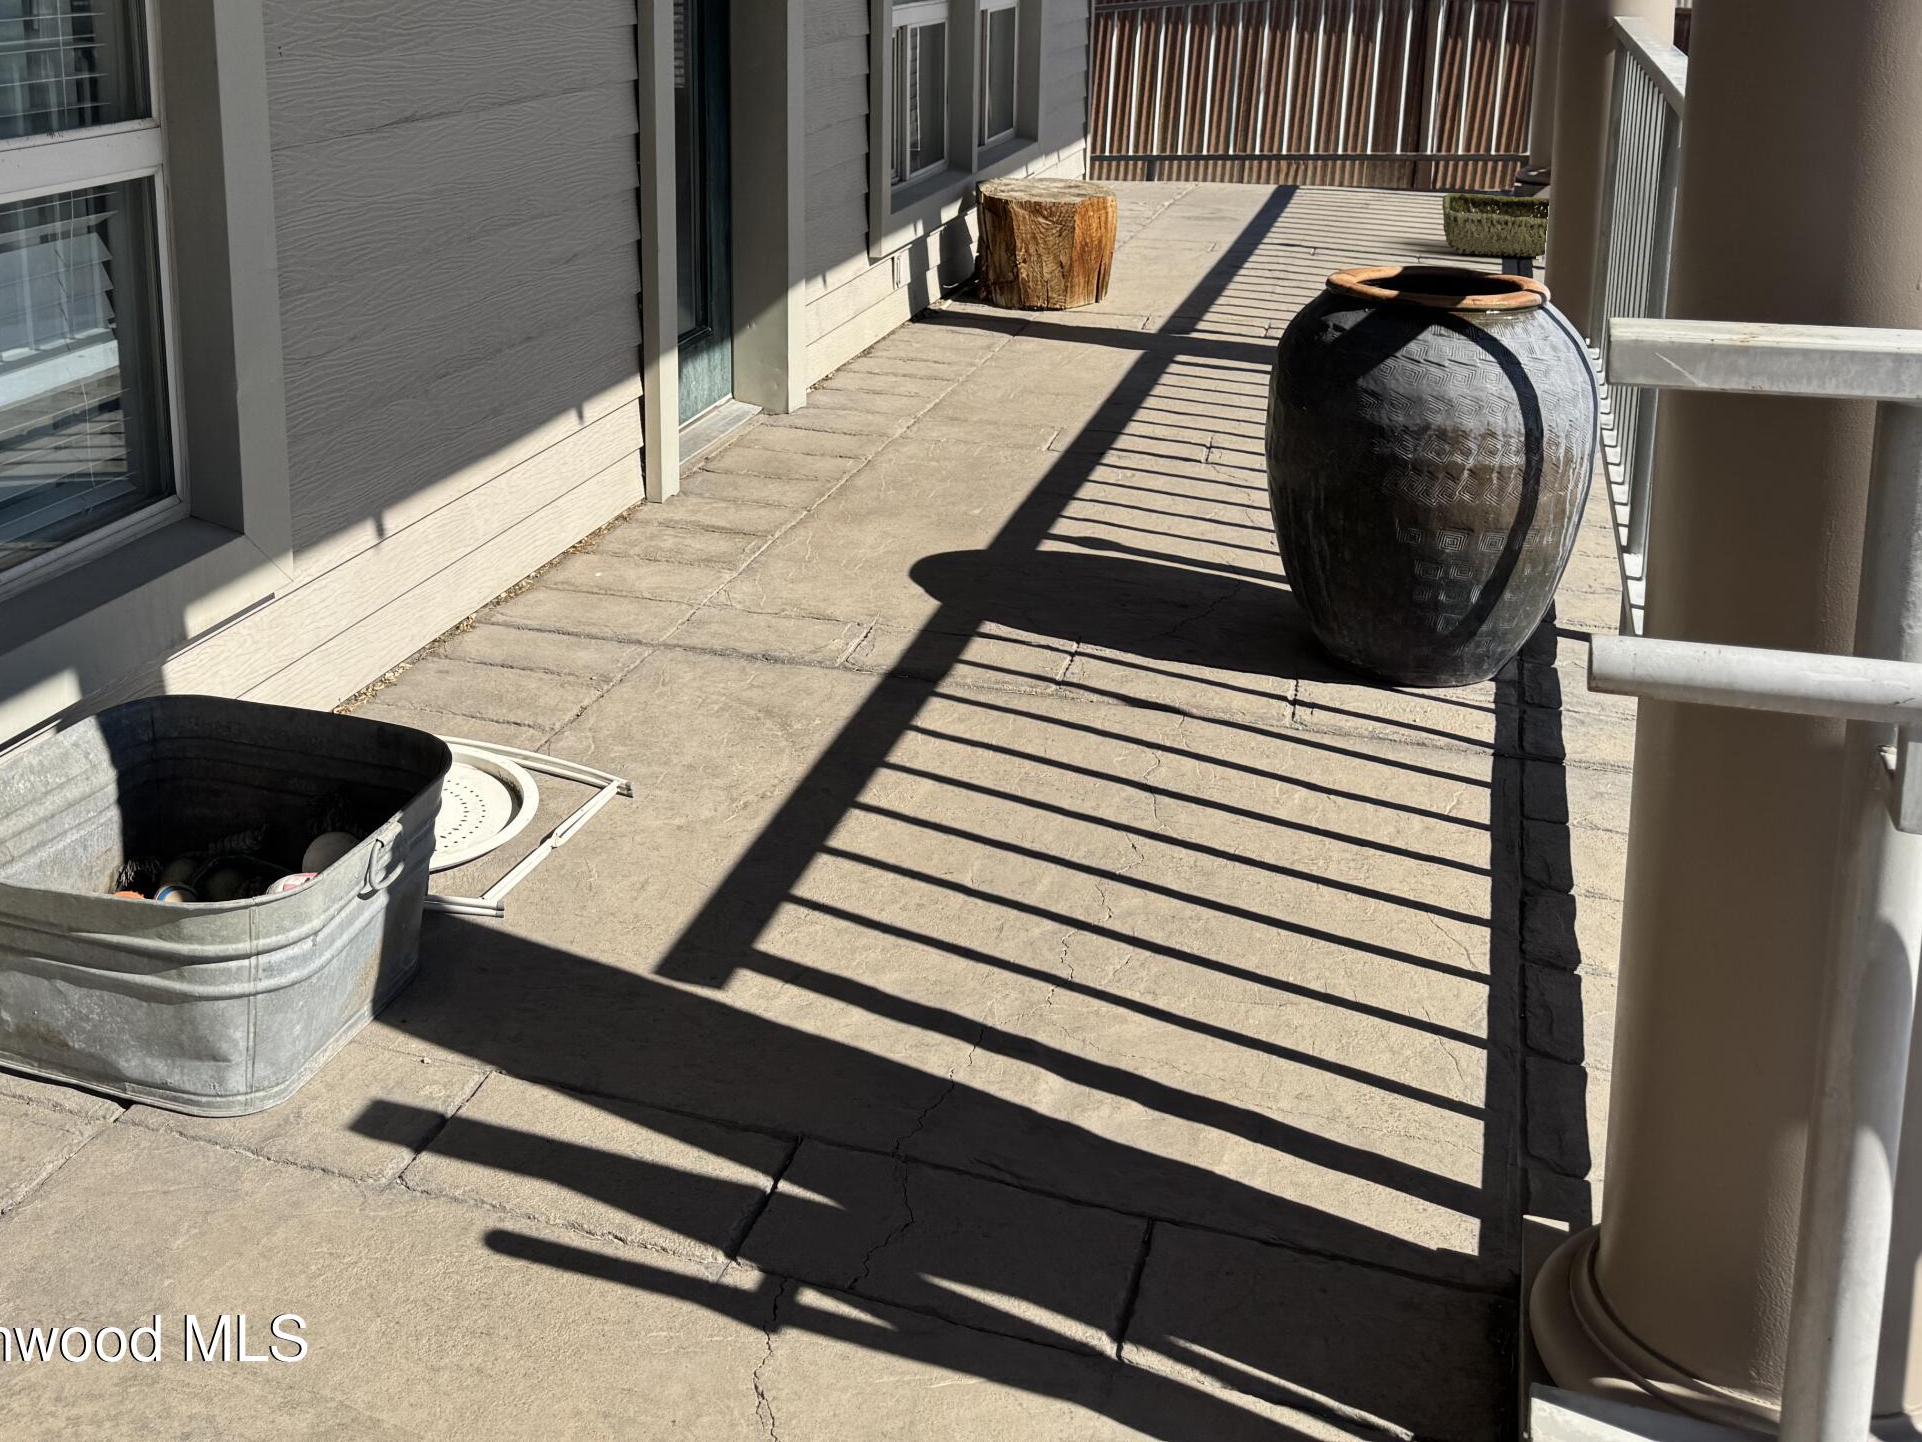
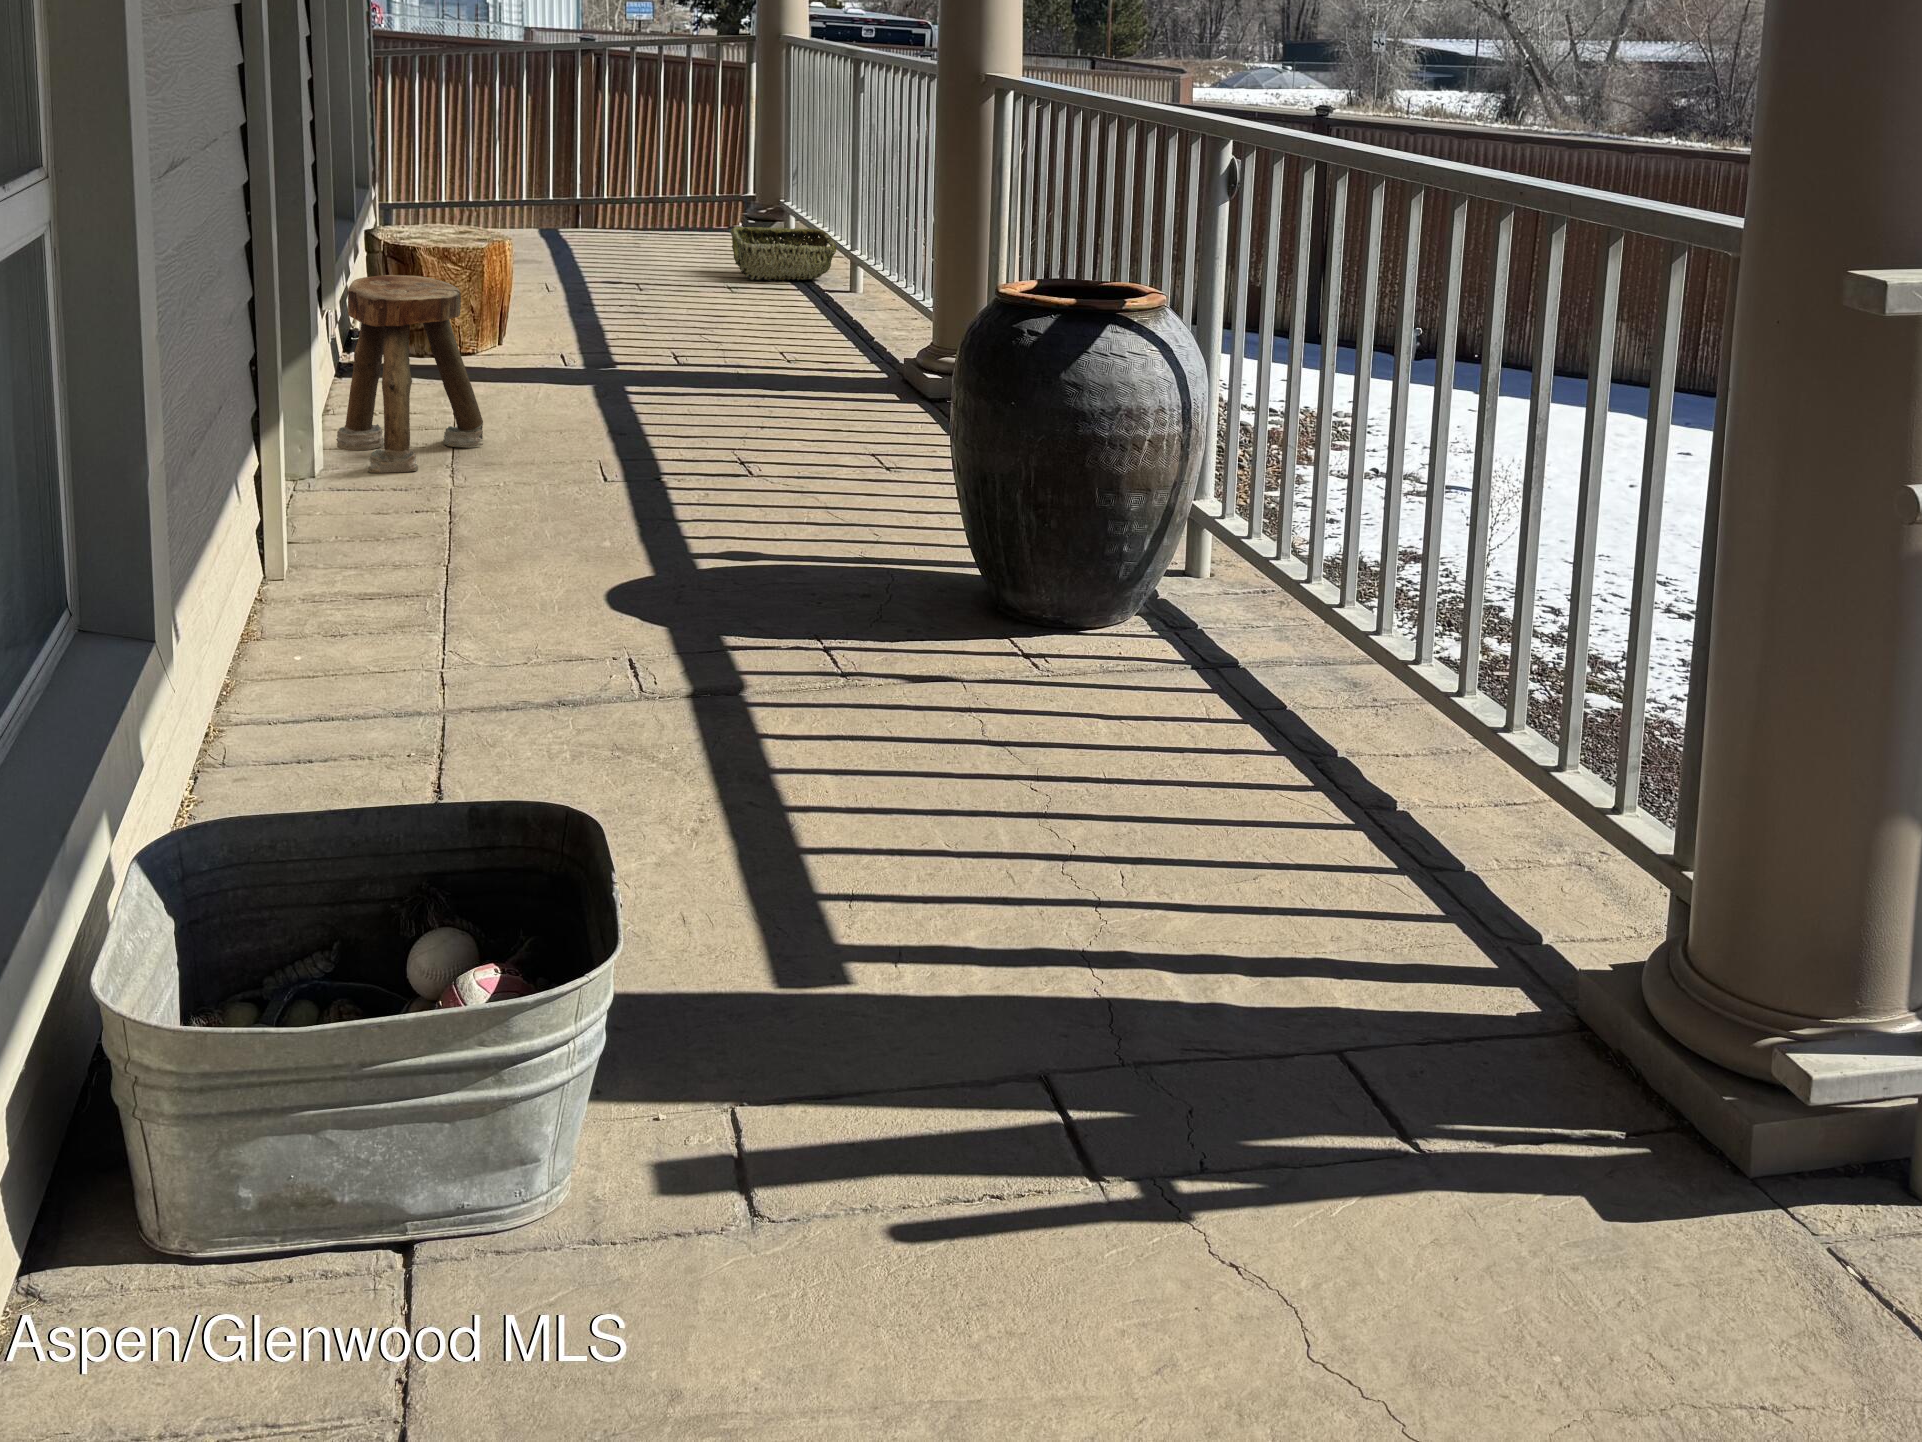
stool: none [839,227,981,424] -> present [336,275,483,473]

